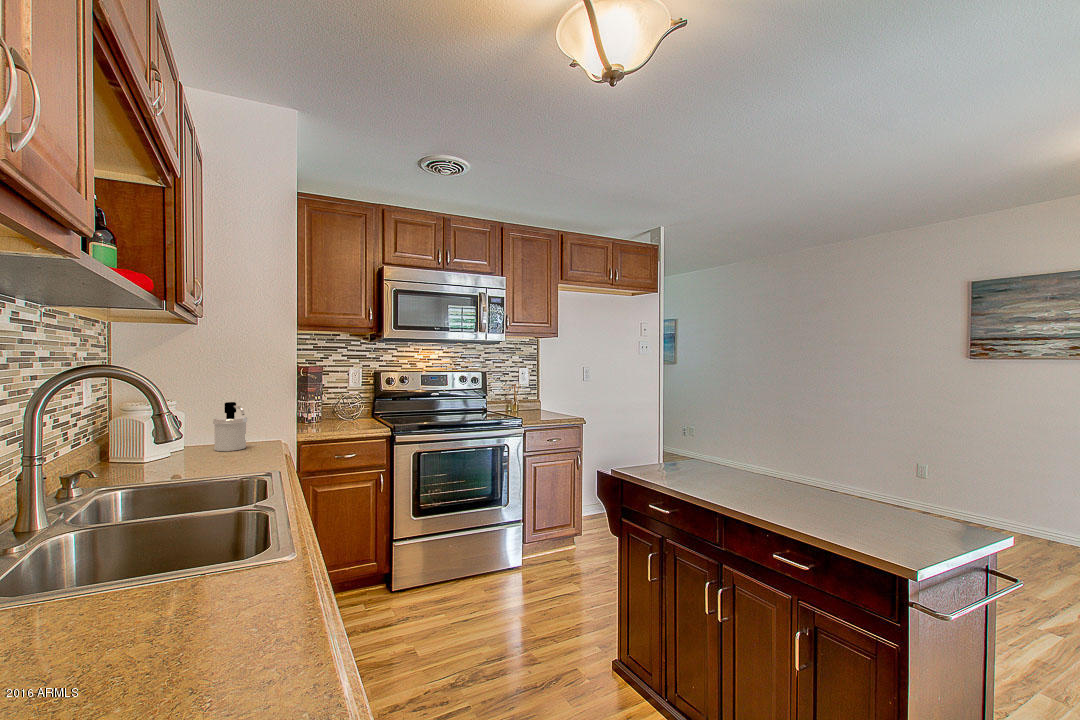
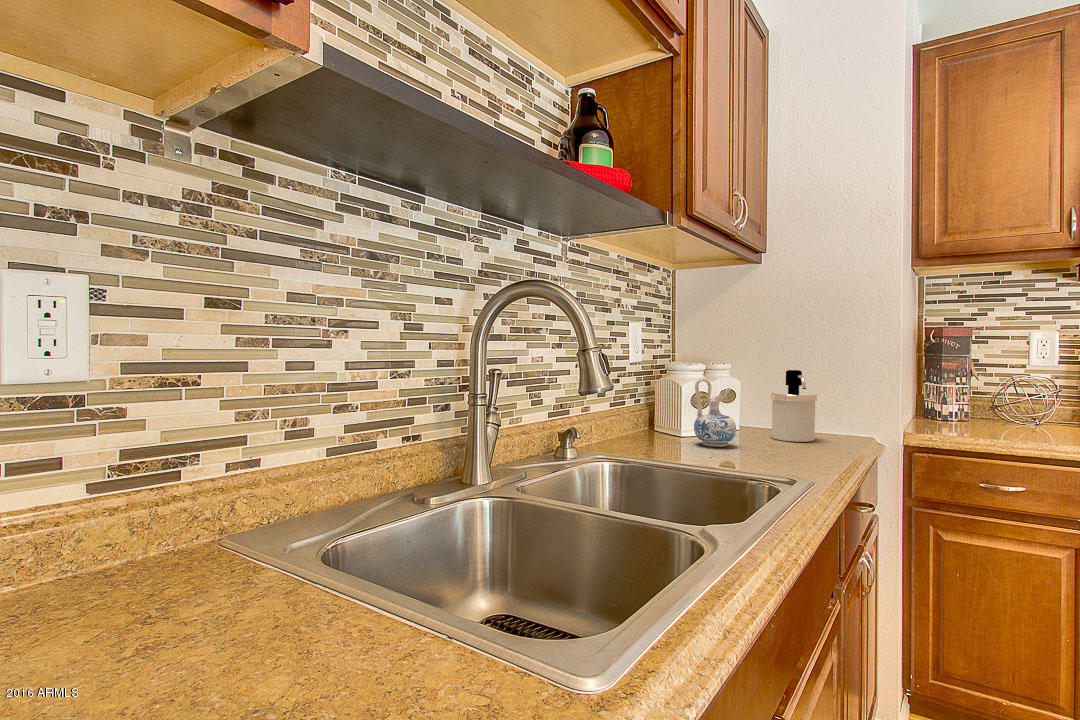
ceramic pitcher: none [162,415,199,465] -> present [694,378,736,447]

